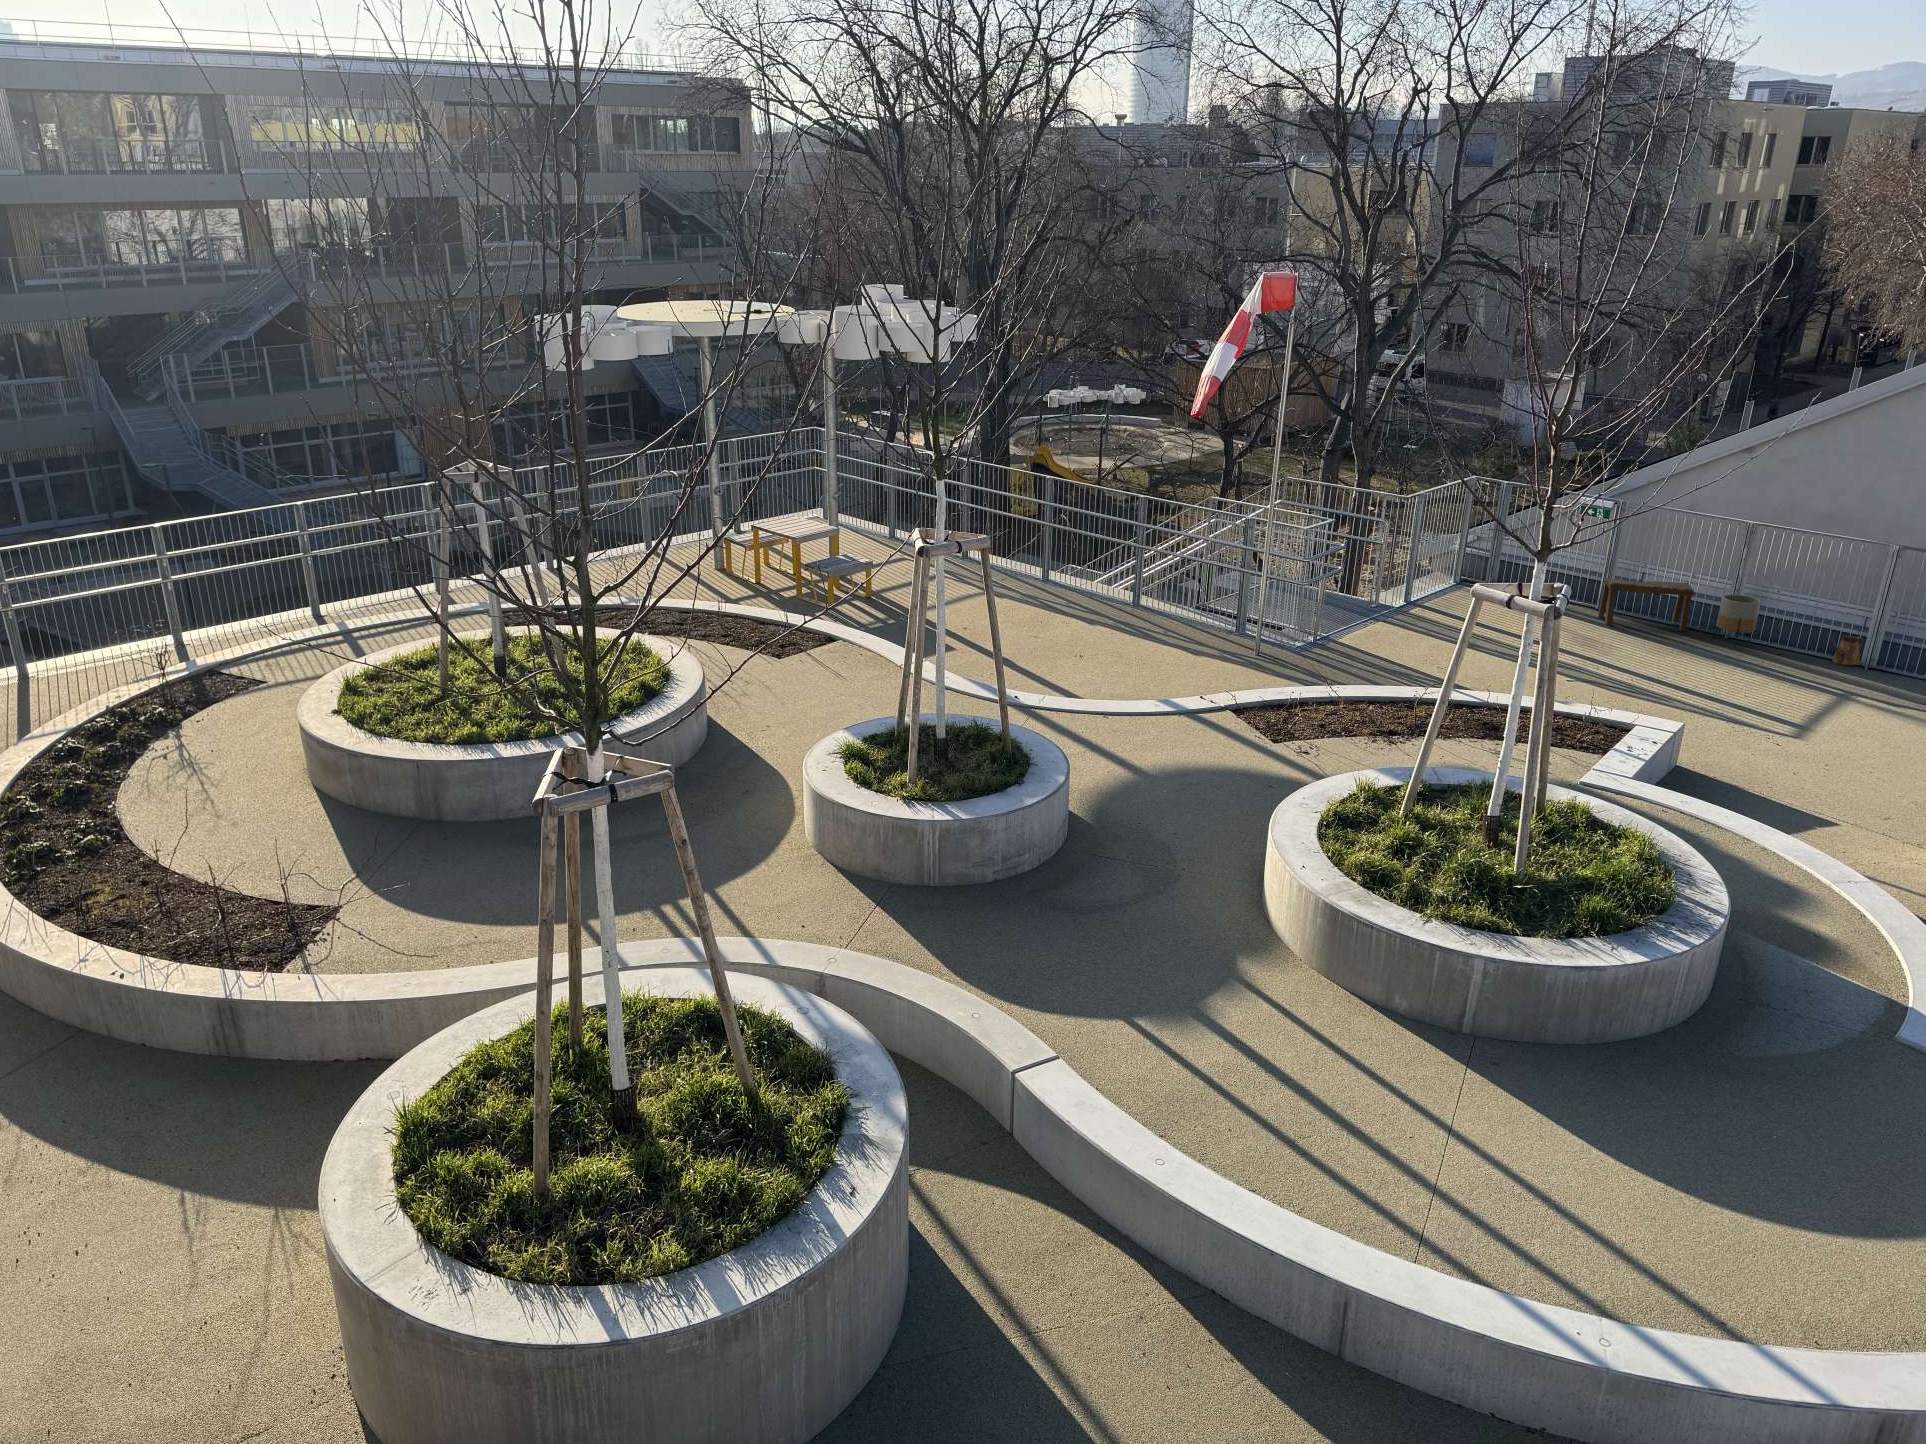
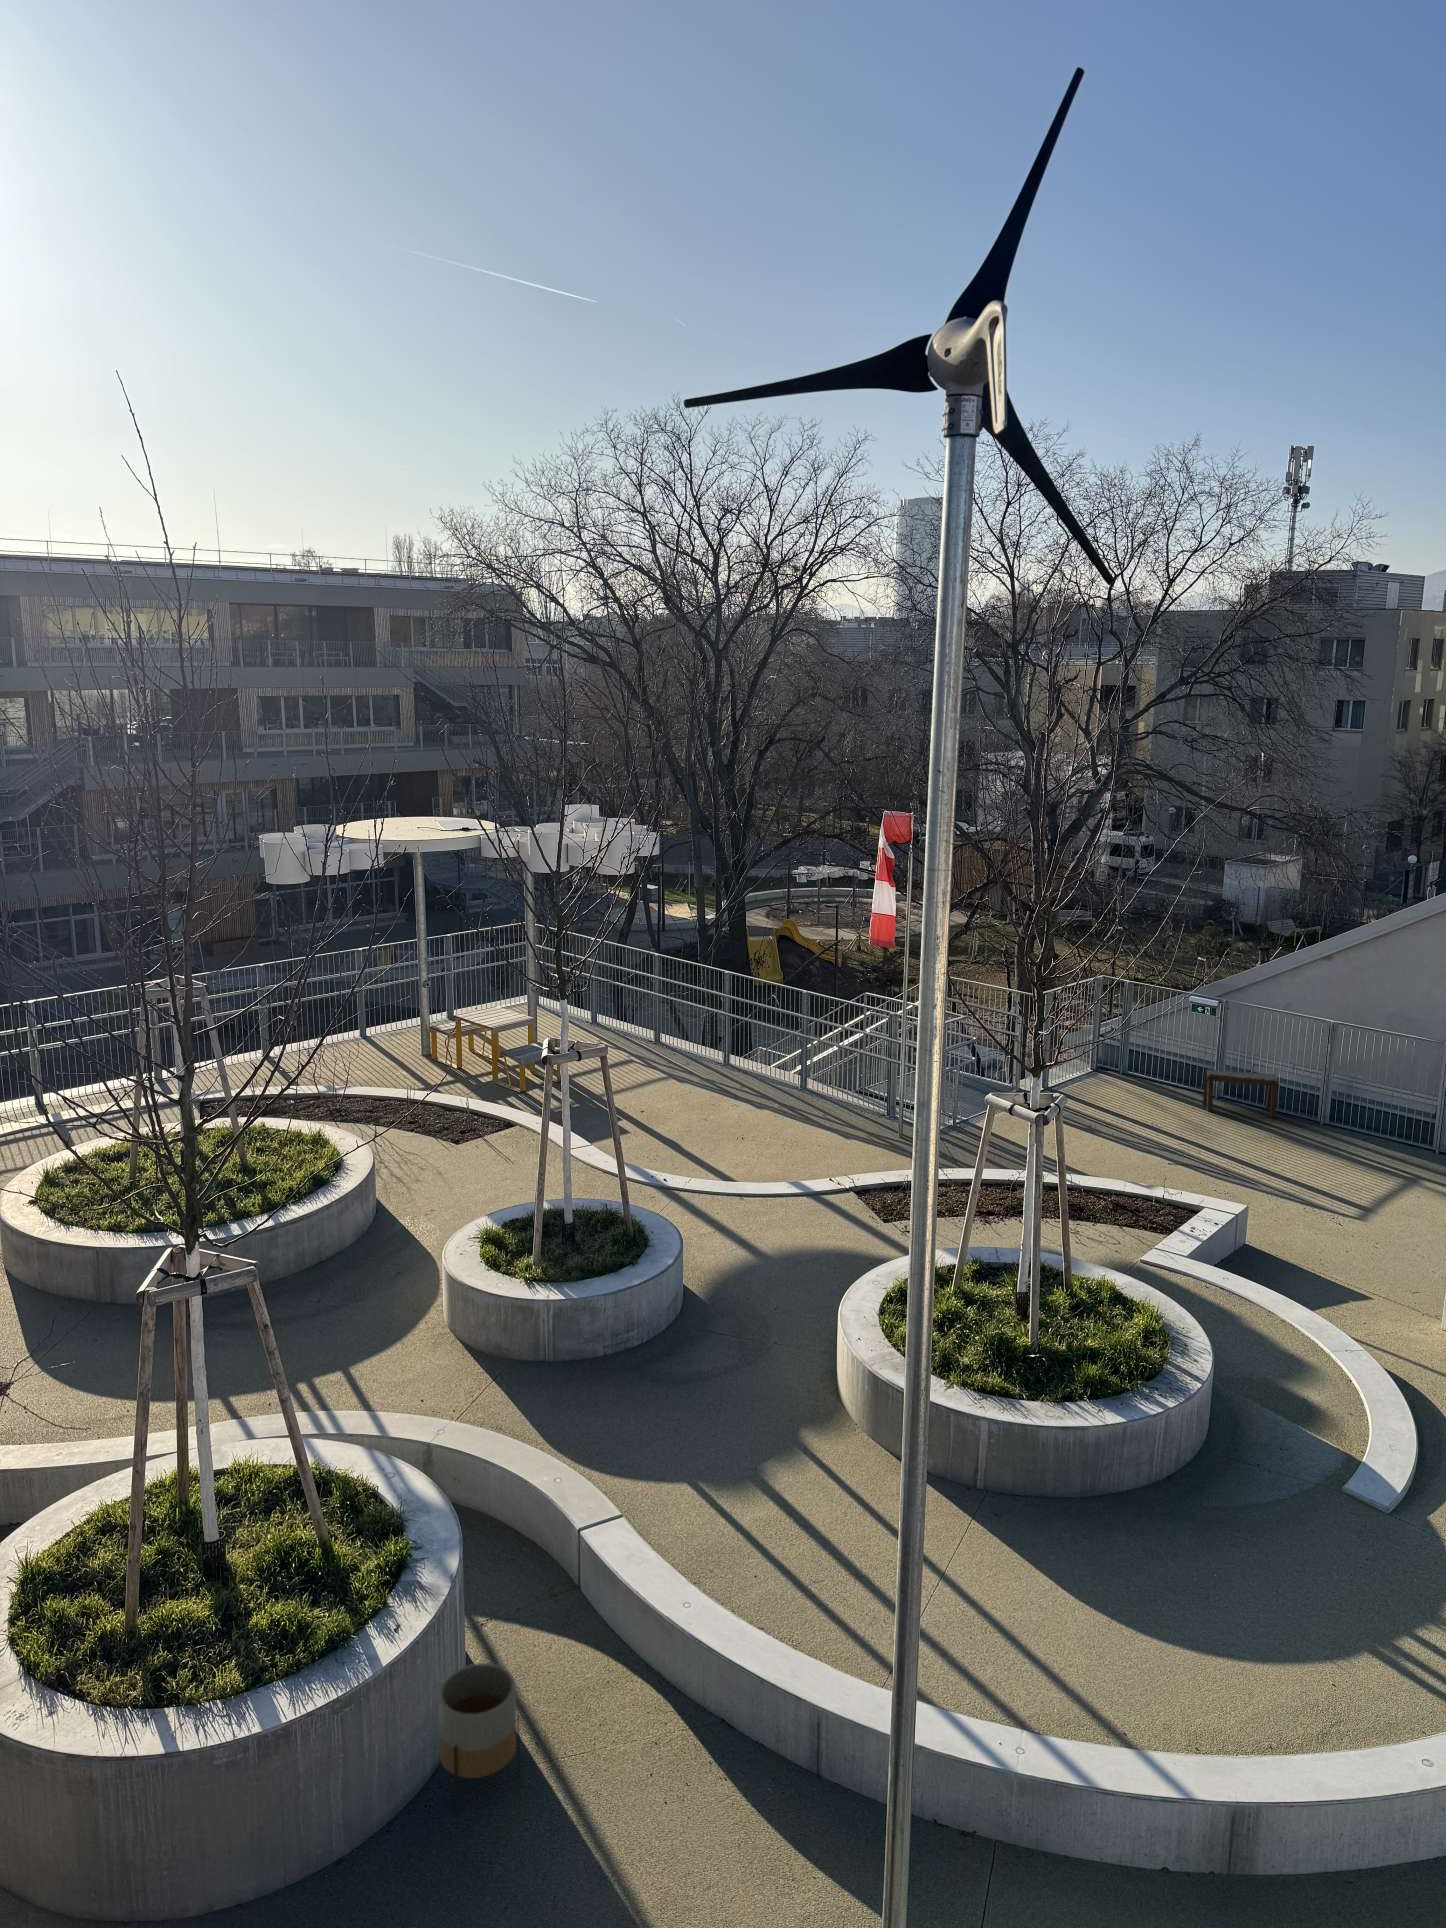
planter: present [1714,595,1761,648] -> present [438,1663,520,1811]
watering can: present [1830,636,1863,665] -> none [1388,1123,1419,1149]

